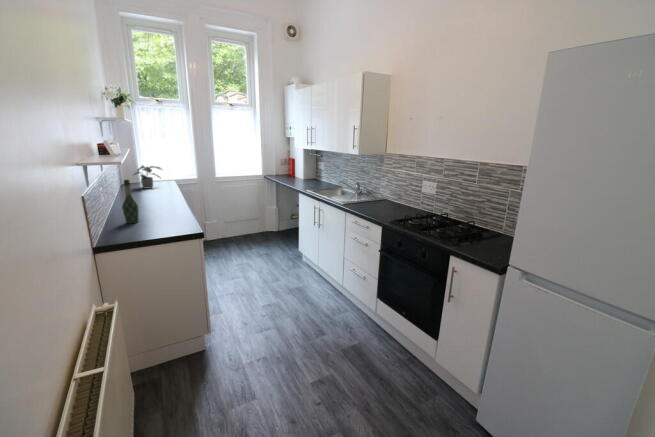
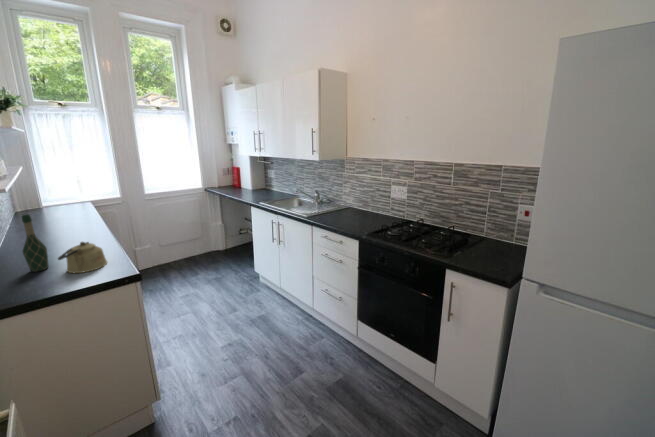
potted plant: present [133,166,161,189] -> none [35,189,77,218]
kettle: none [145,204,179,227] -> present [58,242,107,273]

